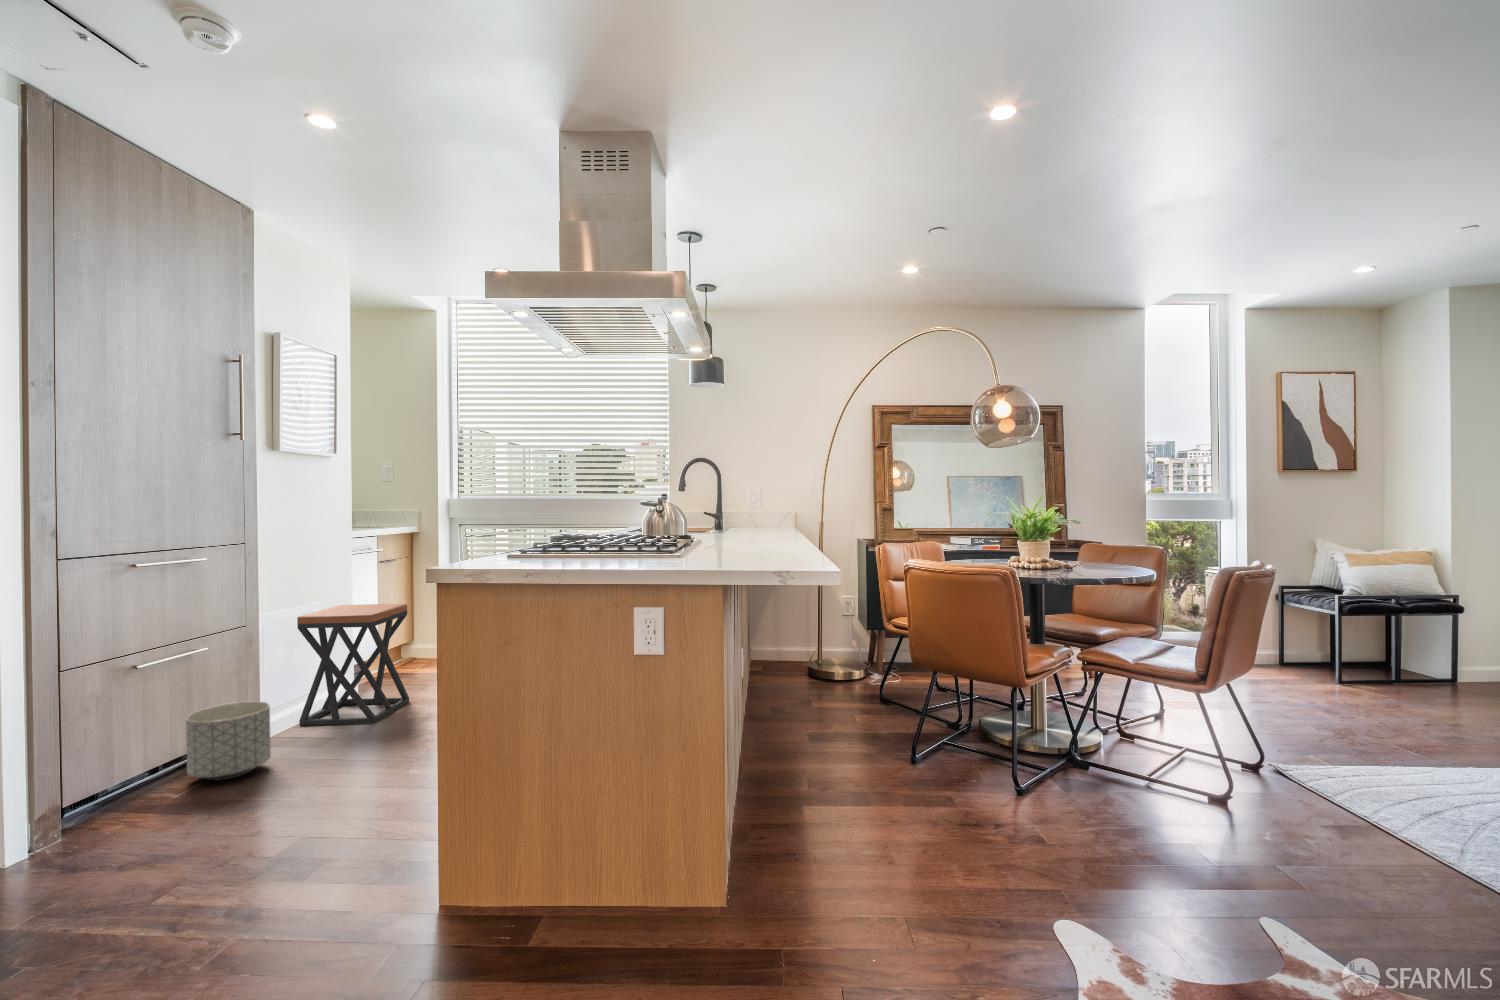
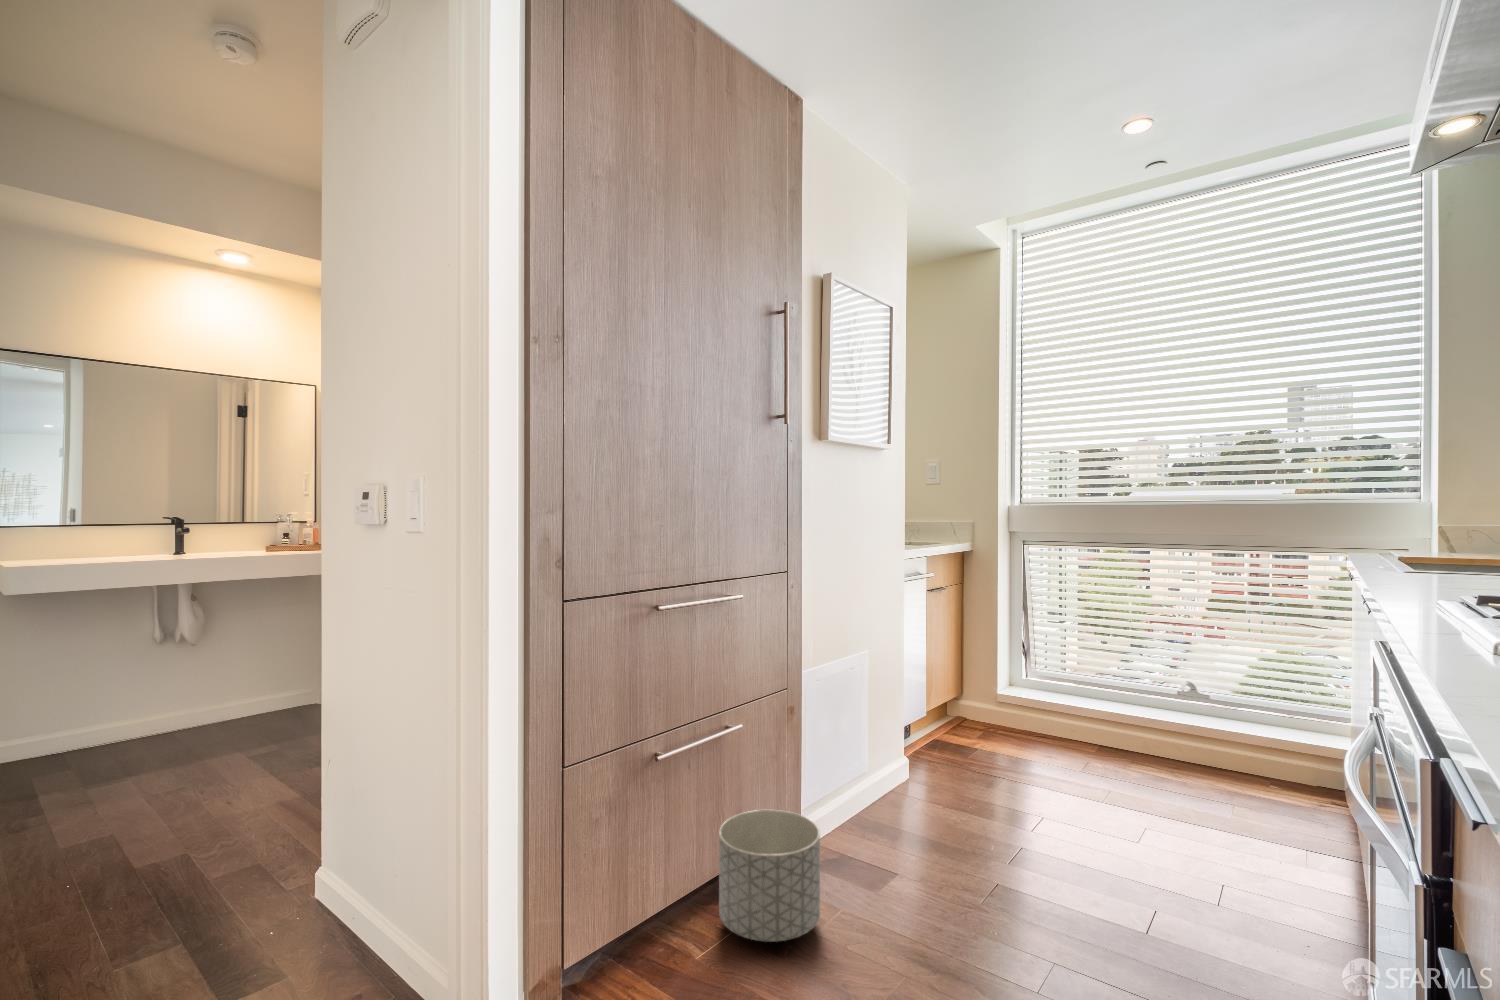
stool: present [297,604,409,725] -> none [845,659,986,863]

